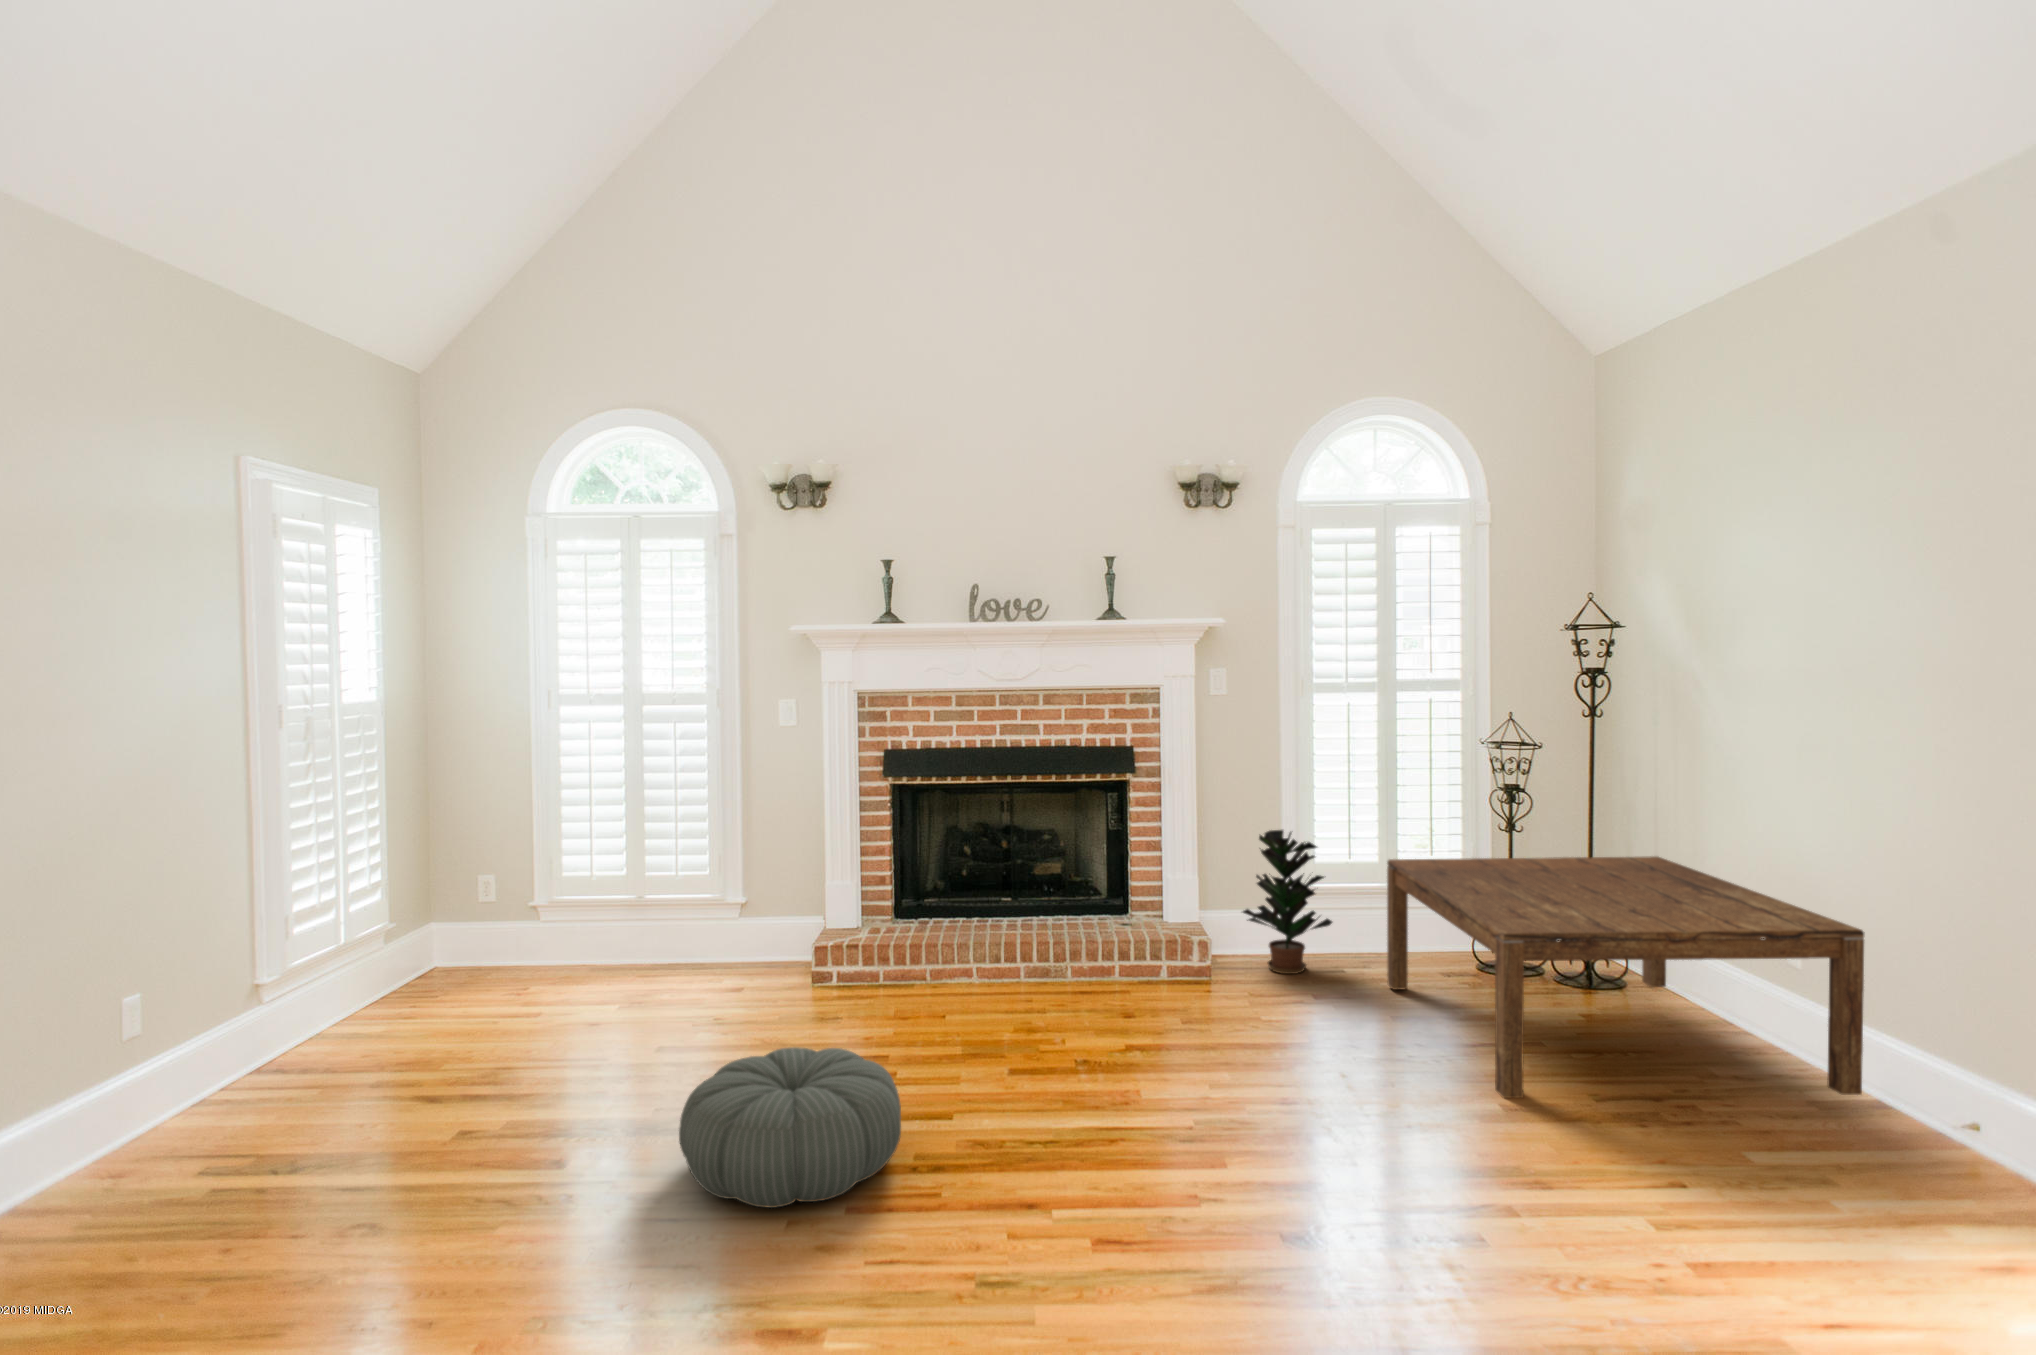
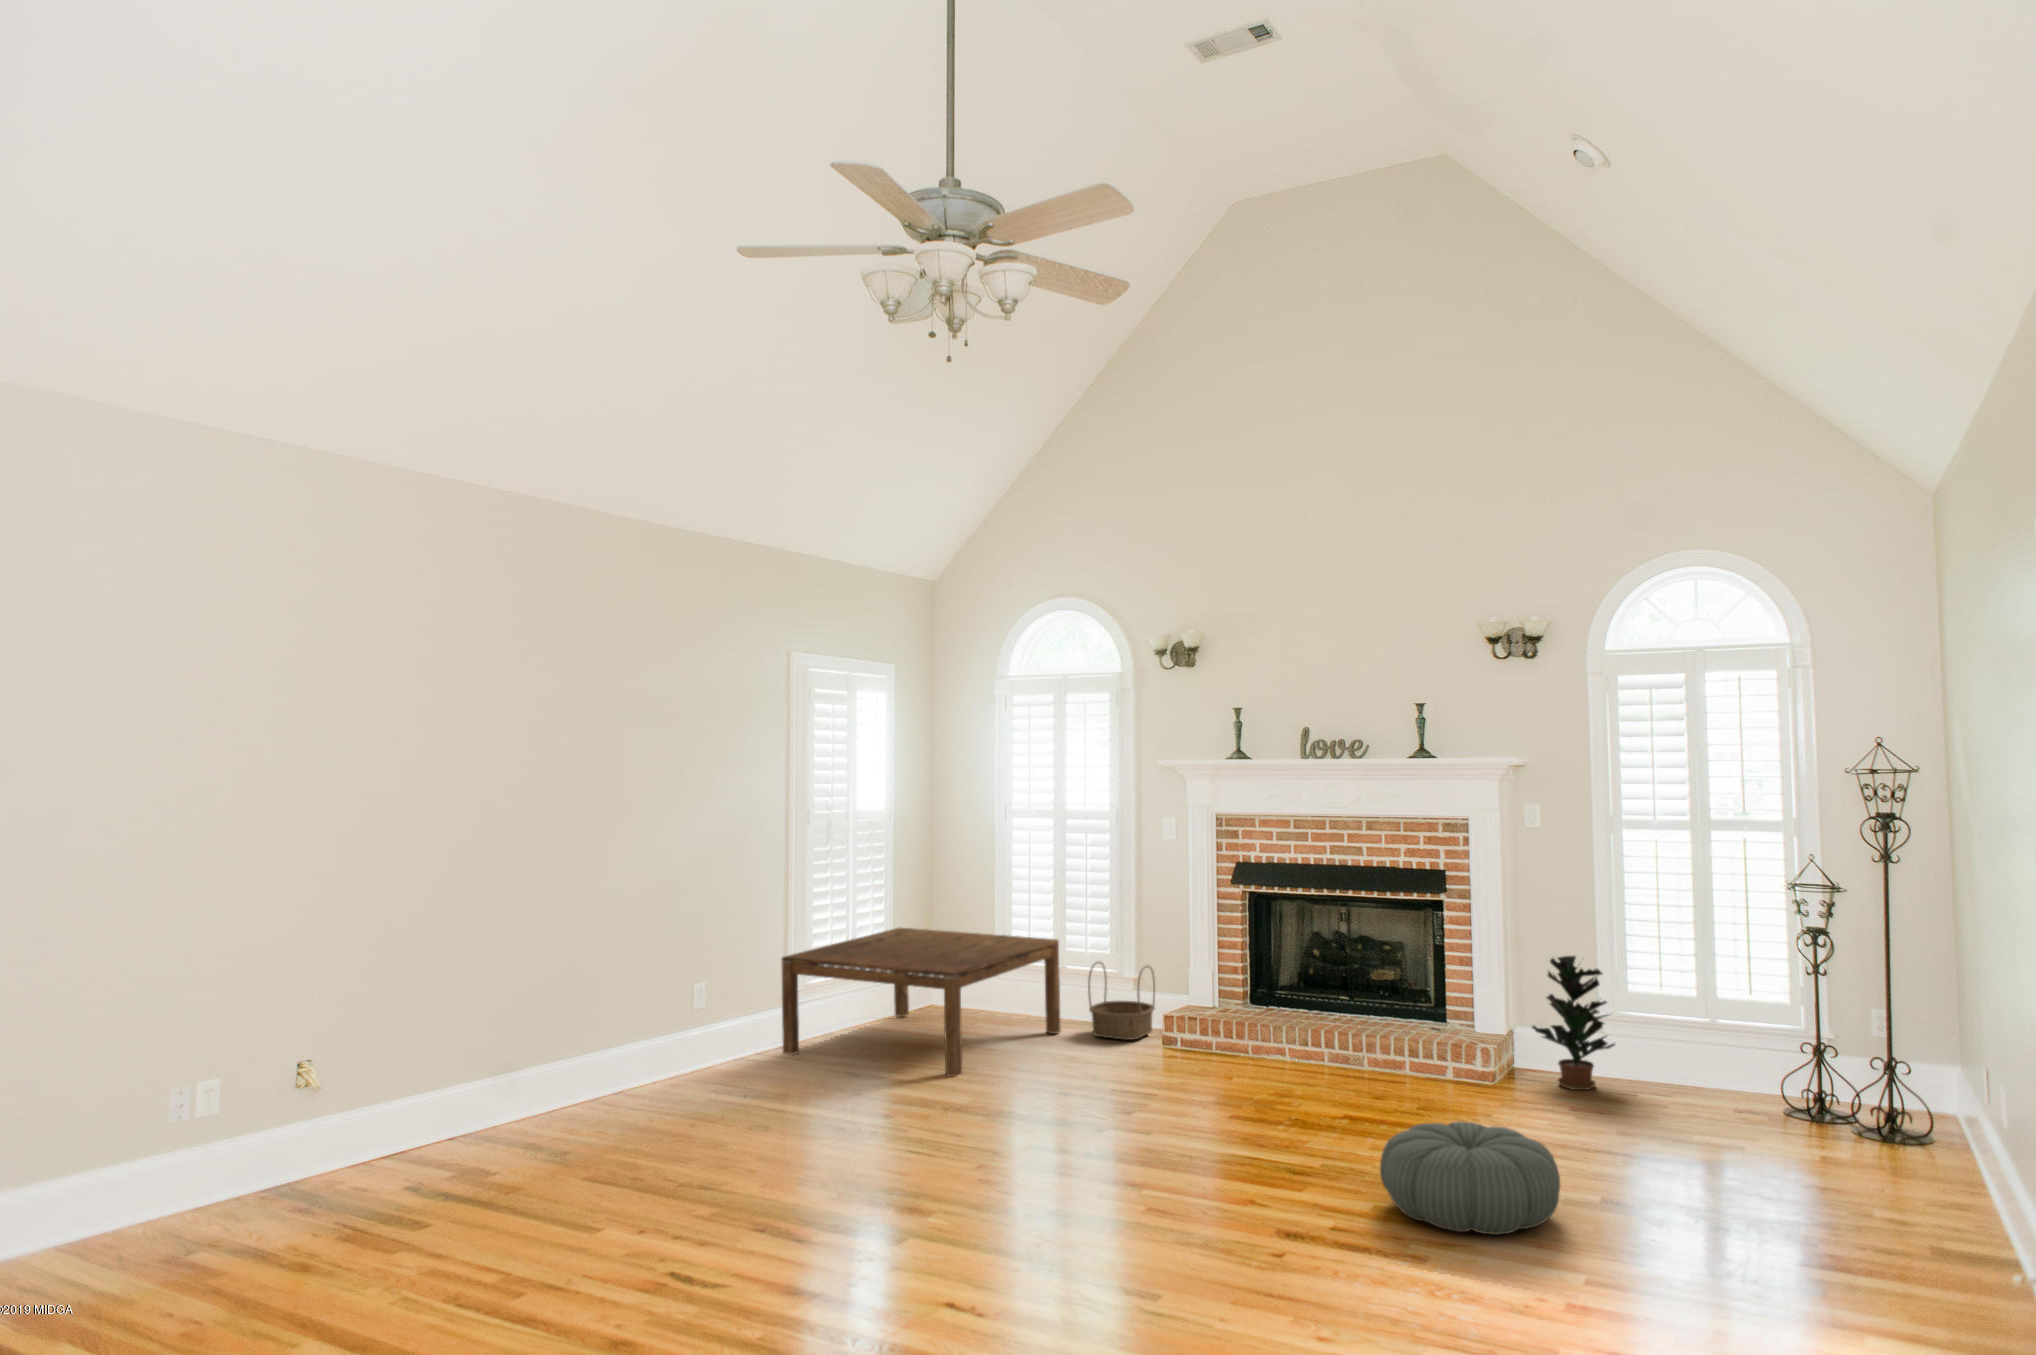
coffee table: present [1387,856,1864,1098] -> present [781,928,1061,1077]
basket: none [702,884,786,983] -> present [1088,962,1155,1040]
pouf: present [679,1047,901,1208] -> present [1380,1121,1560,1234]

